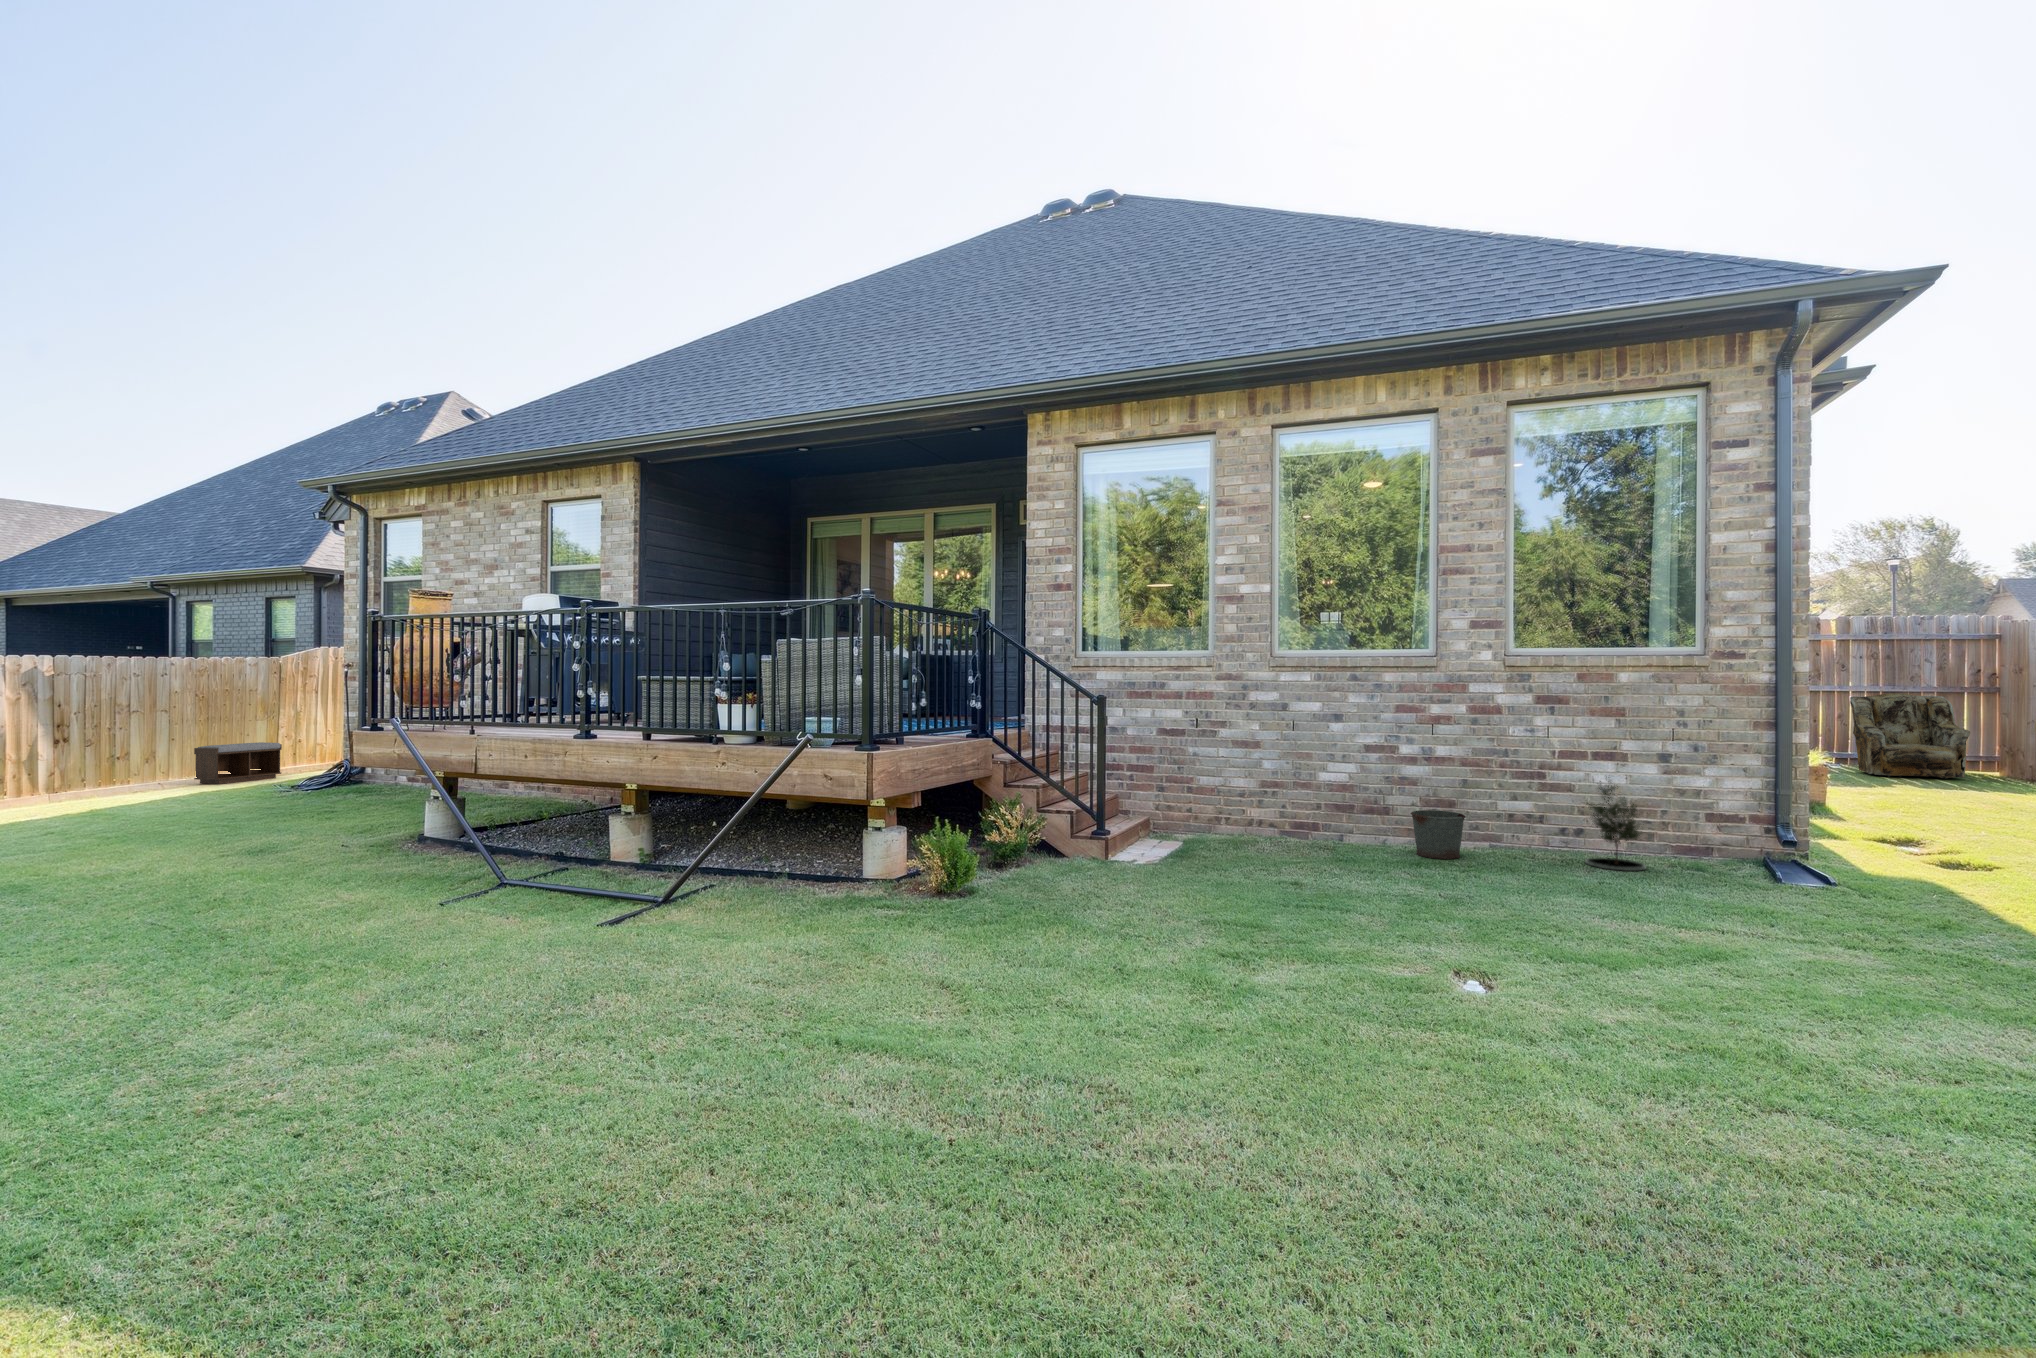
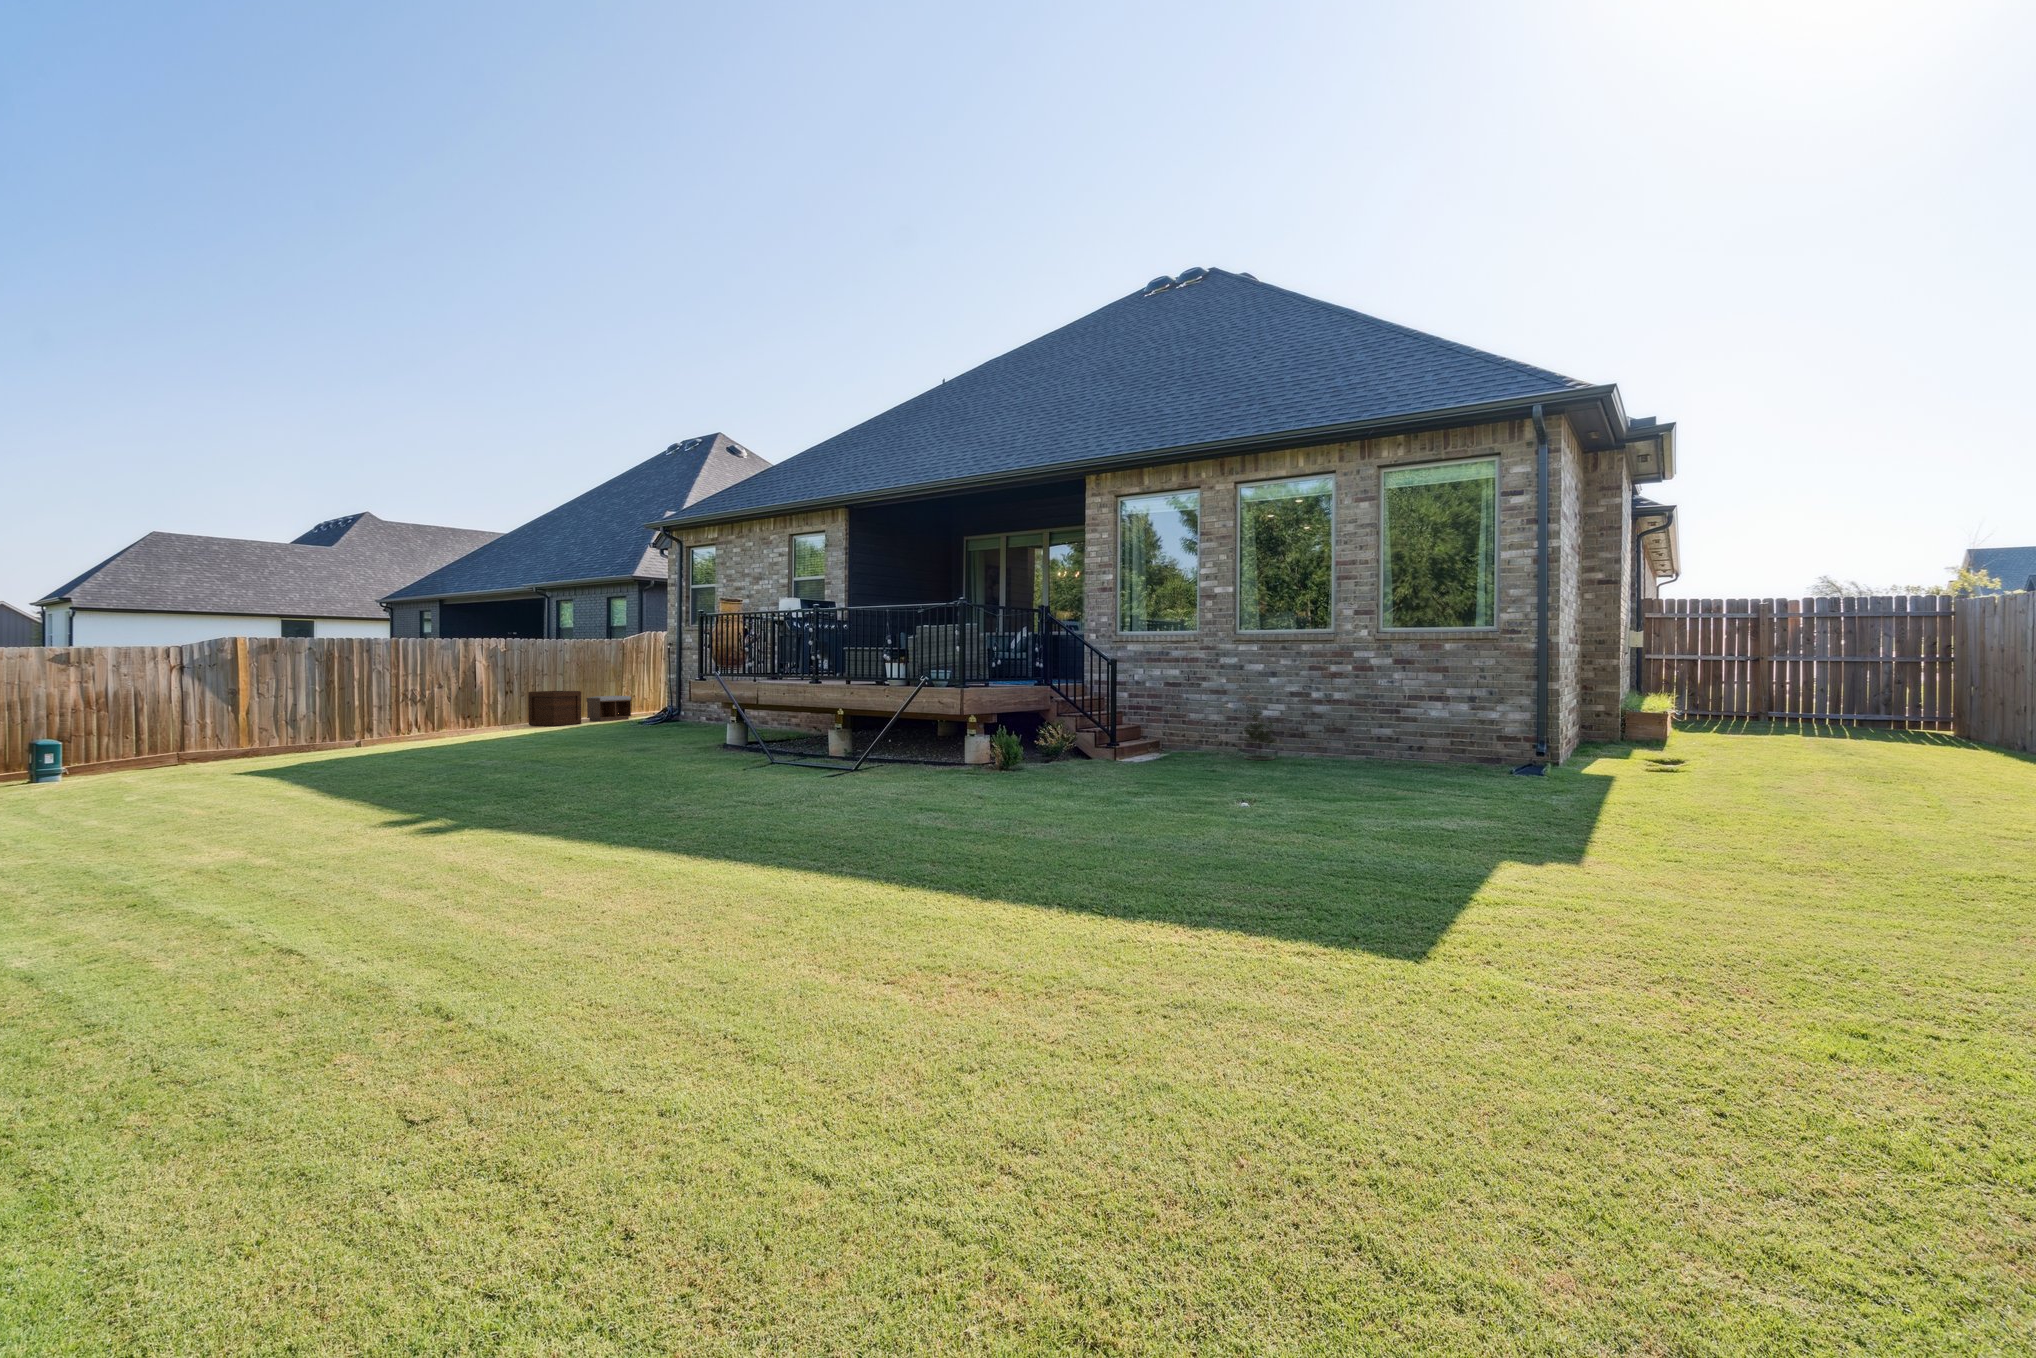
armchair: present [1850,693,1970,779] -> none [1873,664,1969,741]
wooden crate: none [63,739,175,799] -> present [528,691,581,726]
potted tree: present [1585,777,1646,871] -> present [1245,709,1275,760]
bucket: present [1410,810,1466,859] -> none [1306,735,1341,764]

